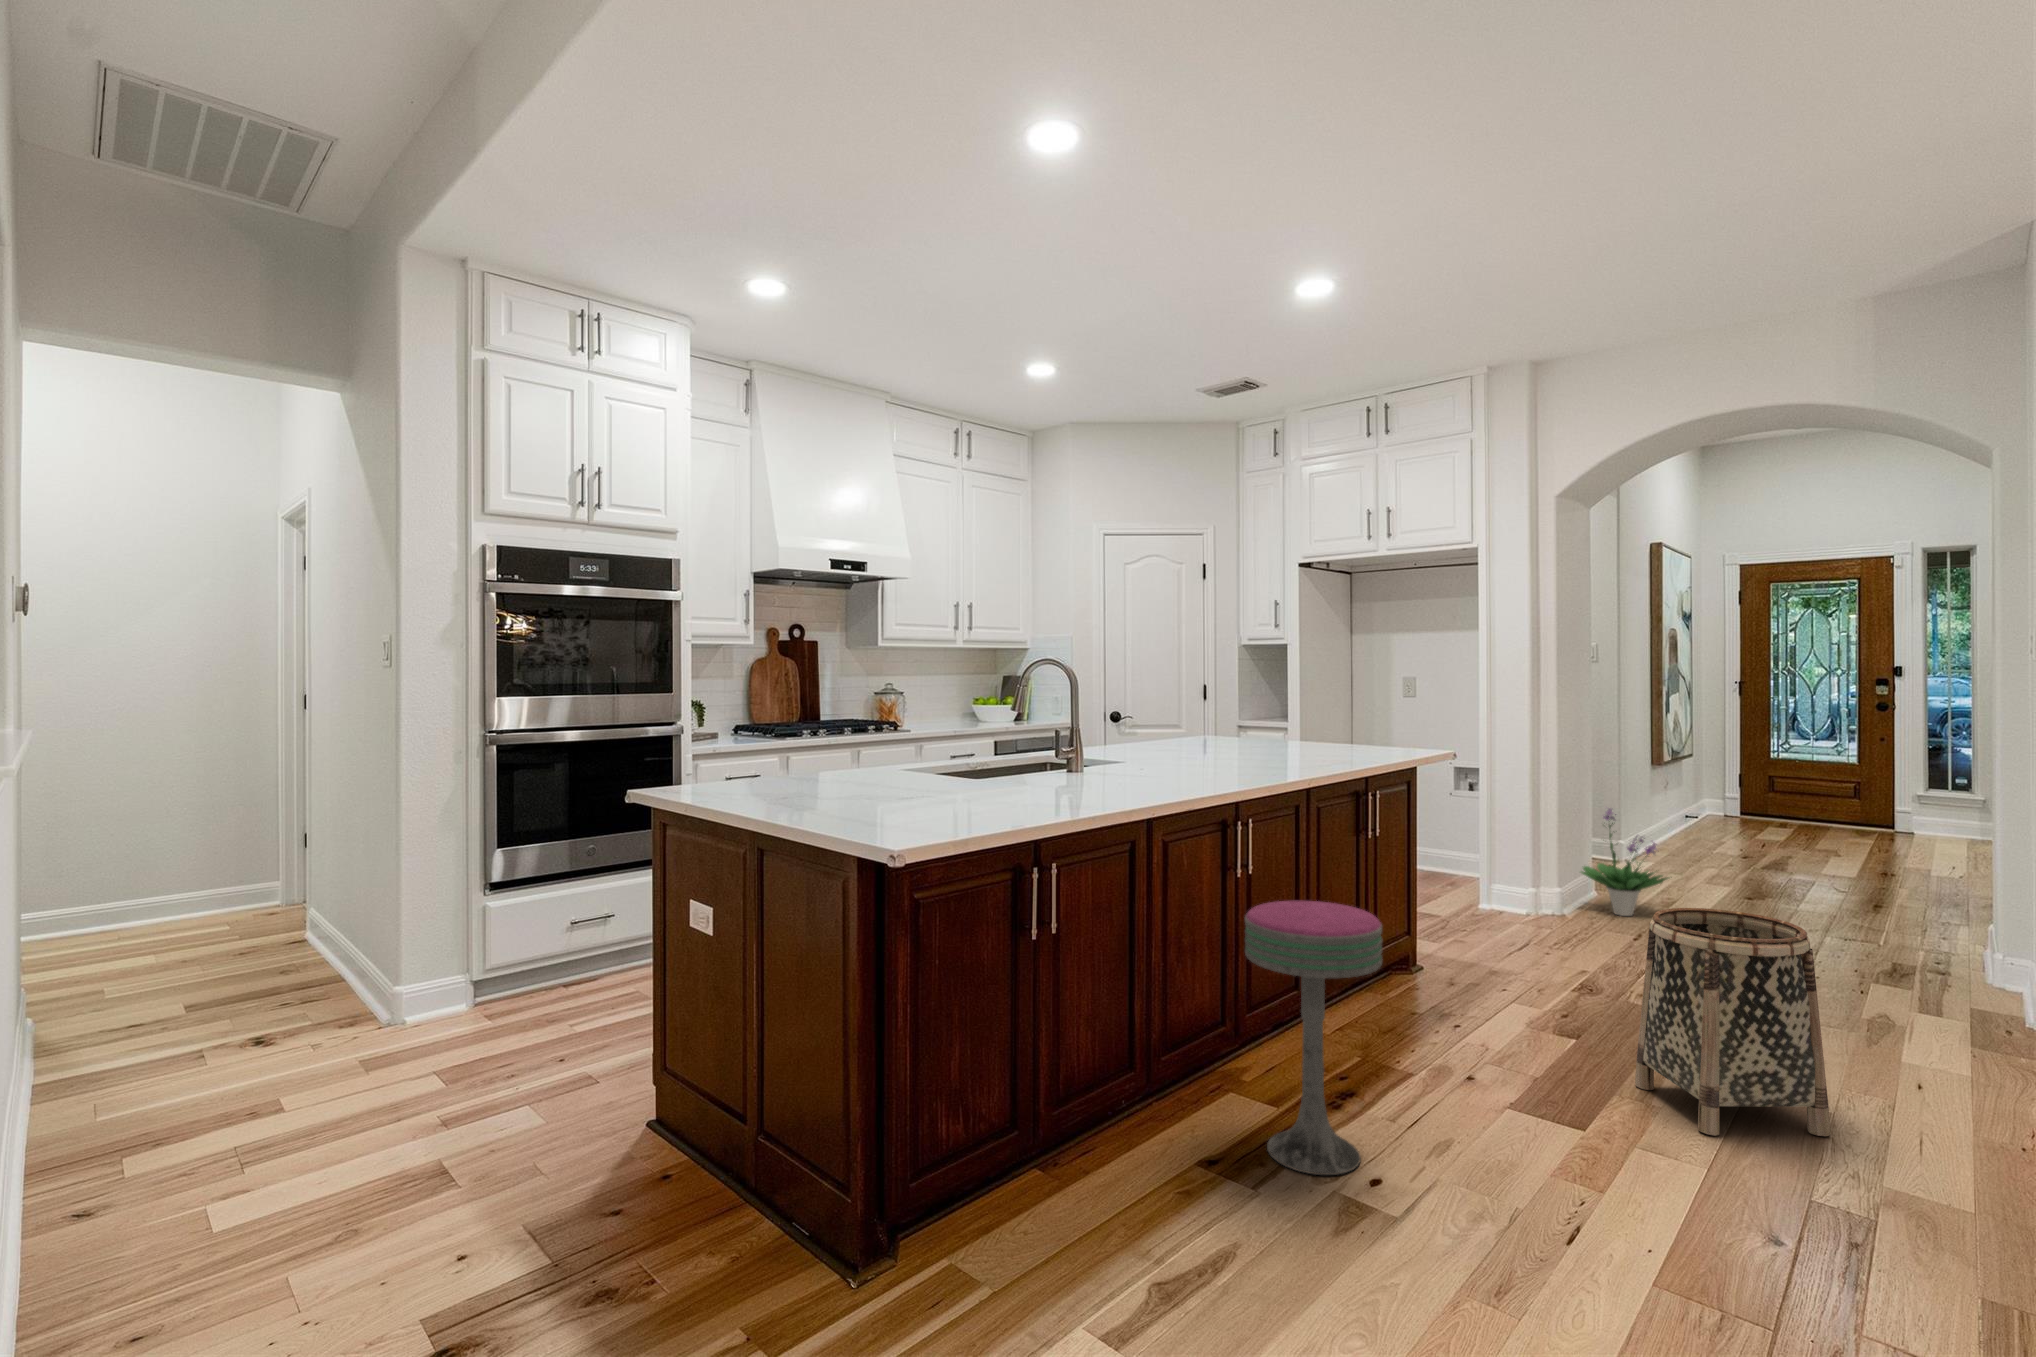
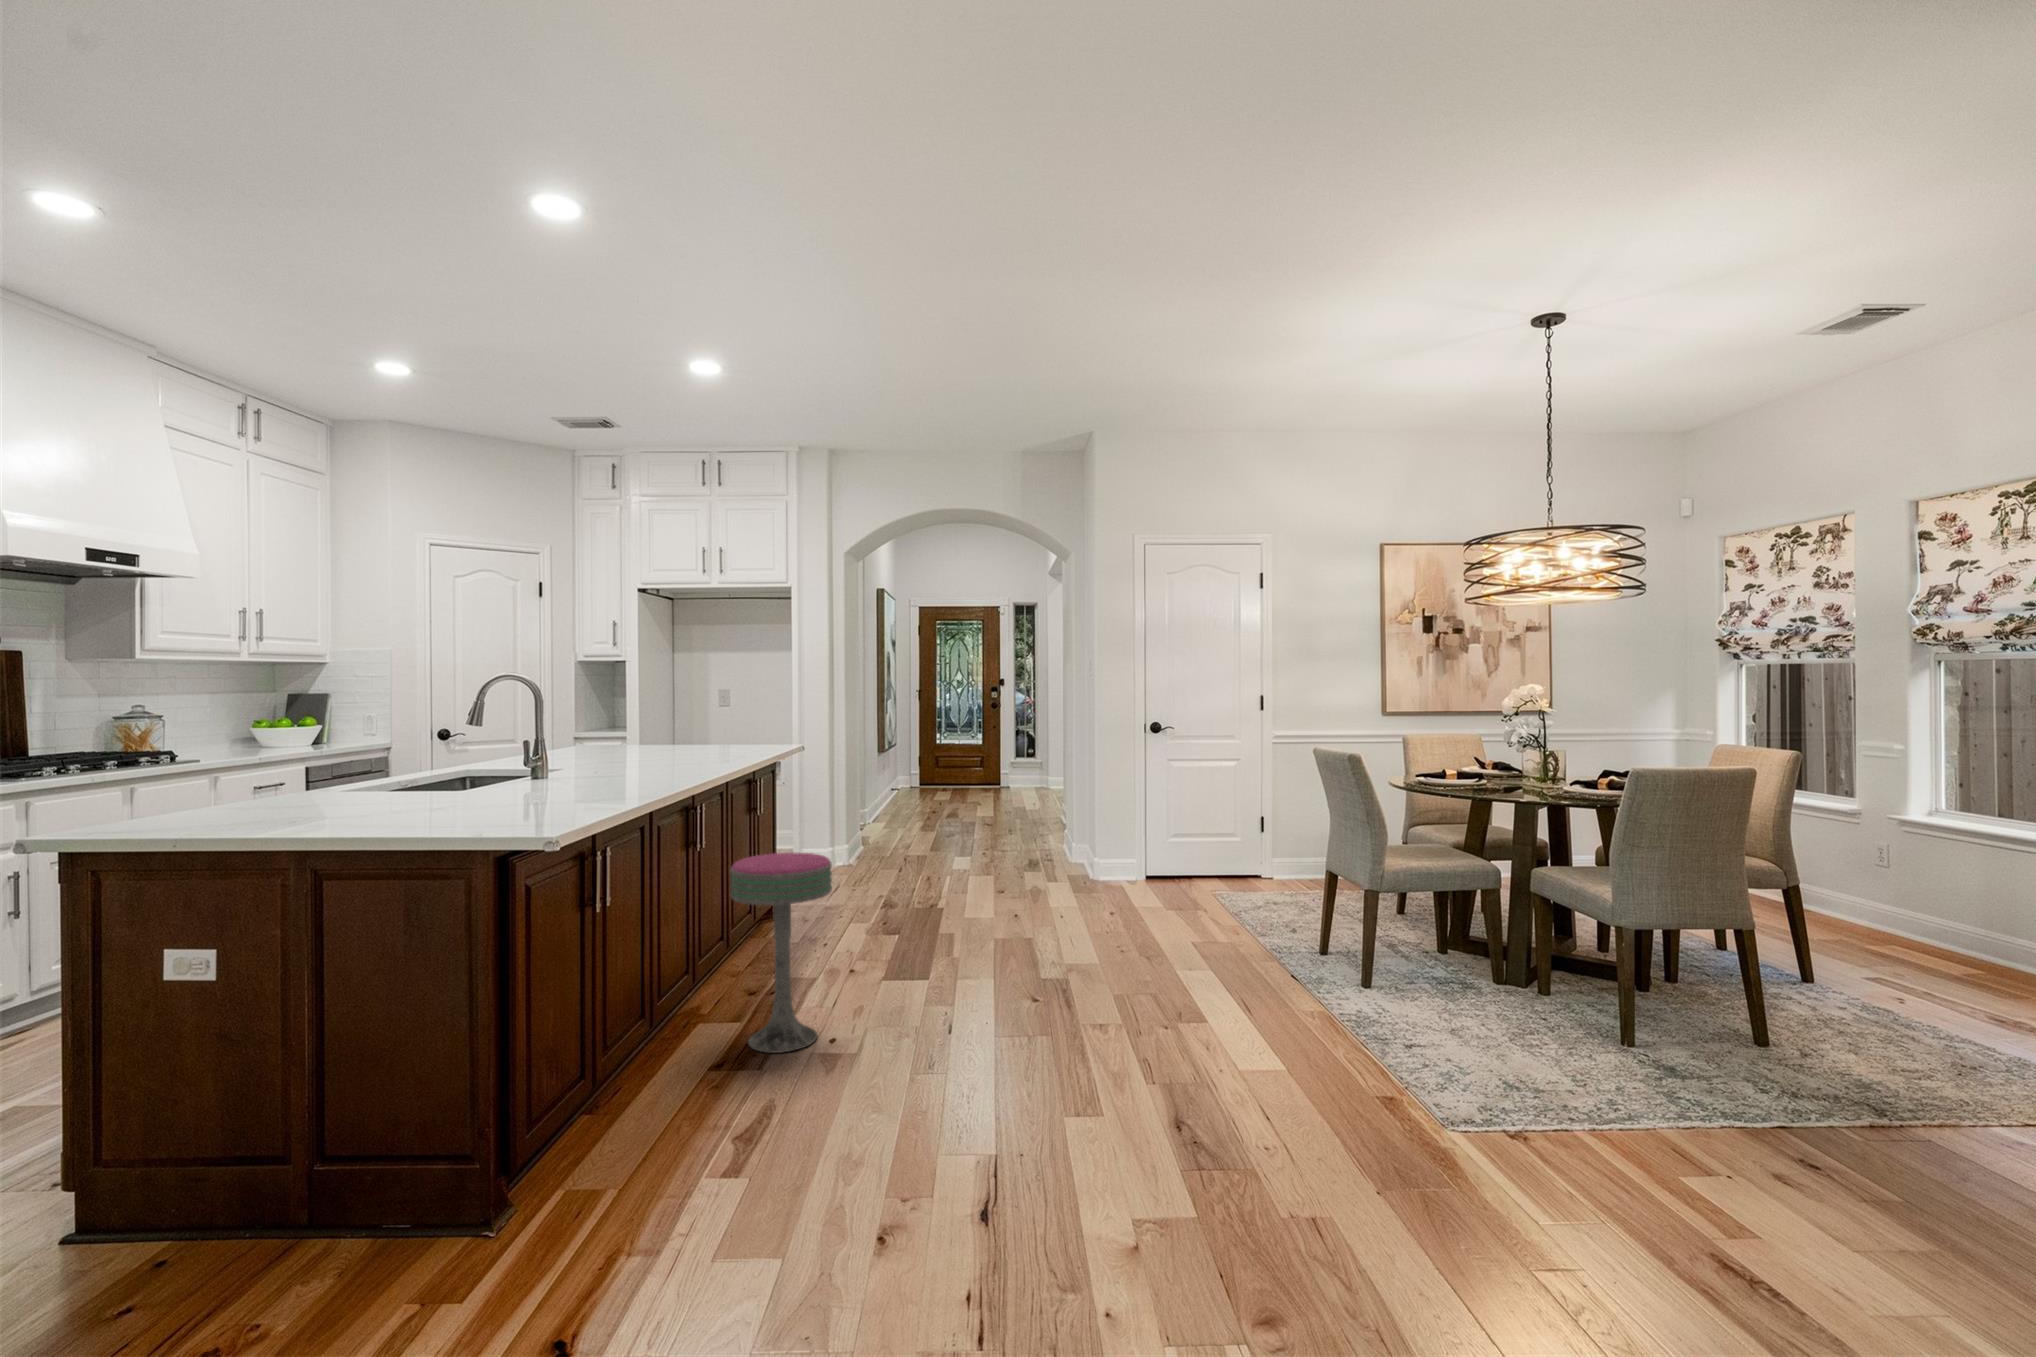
potted plant: present [1581,808,1668,916] -> none [859,780,915,856]
basket: present [1635,908,1830,1136] -> none [944,828,1044,963]

